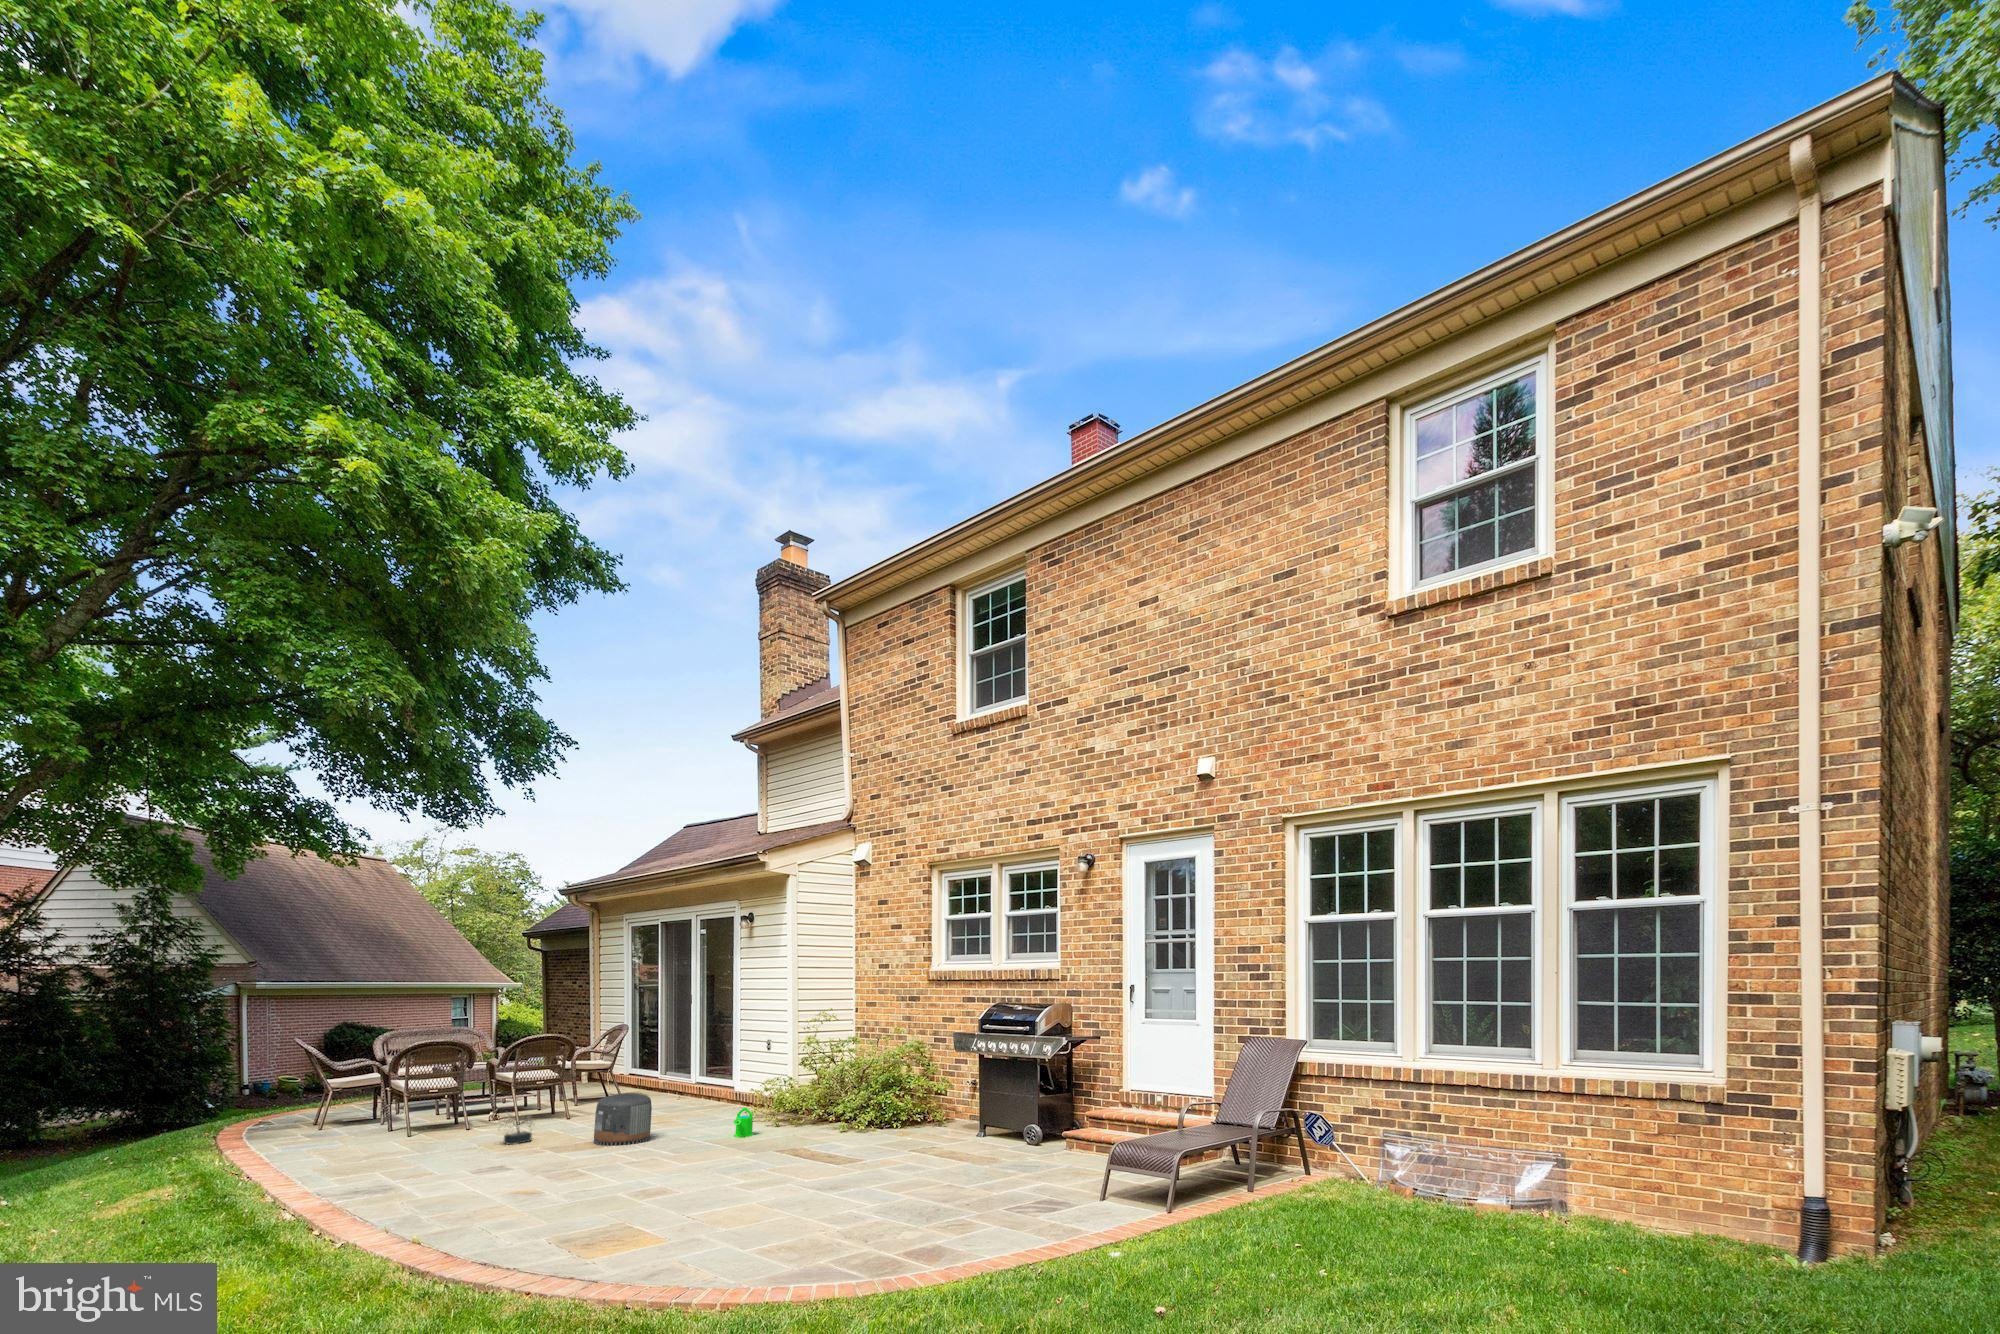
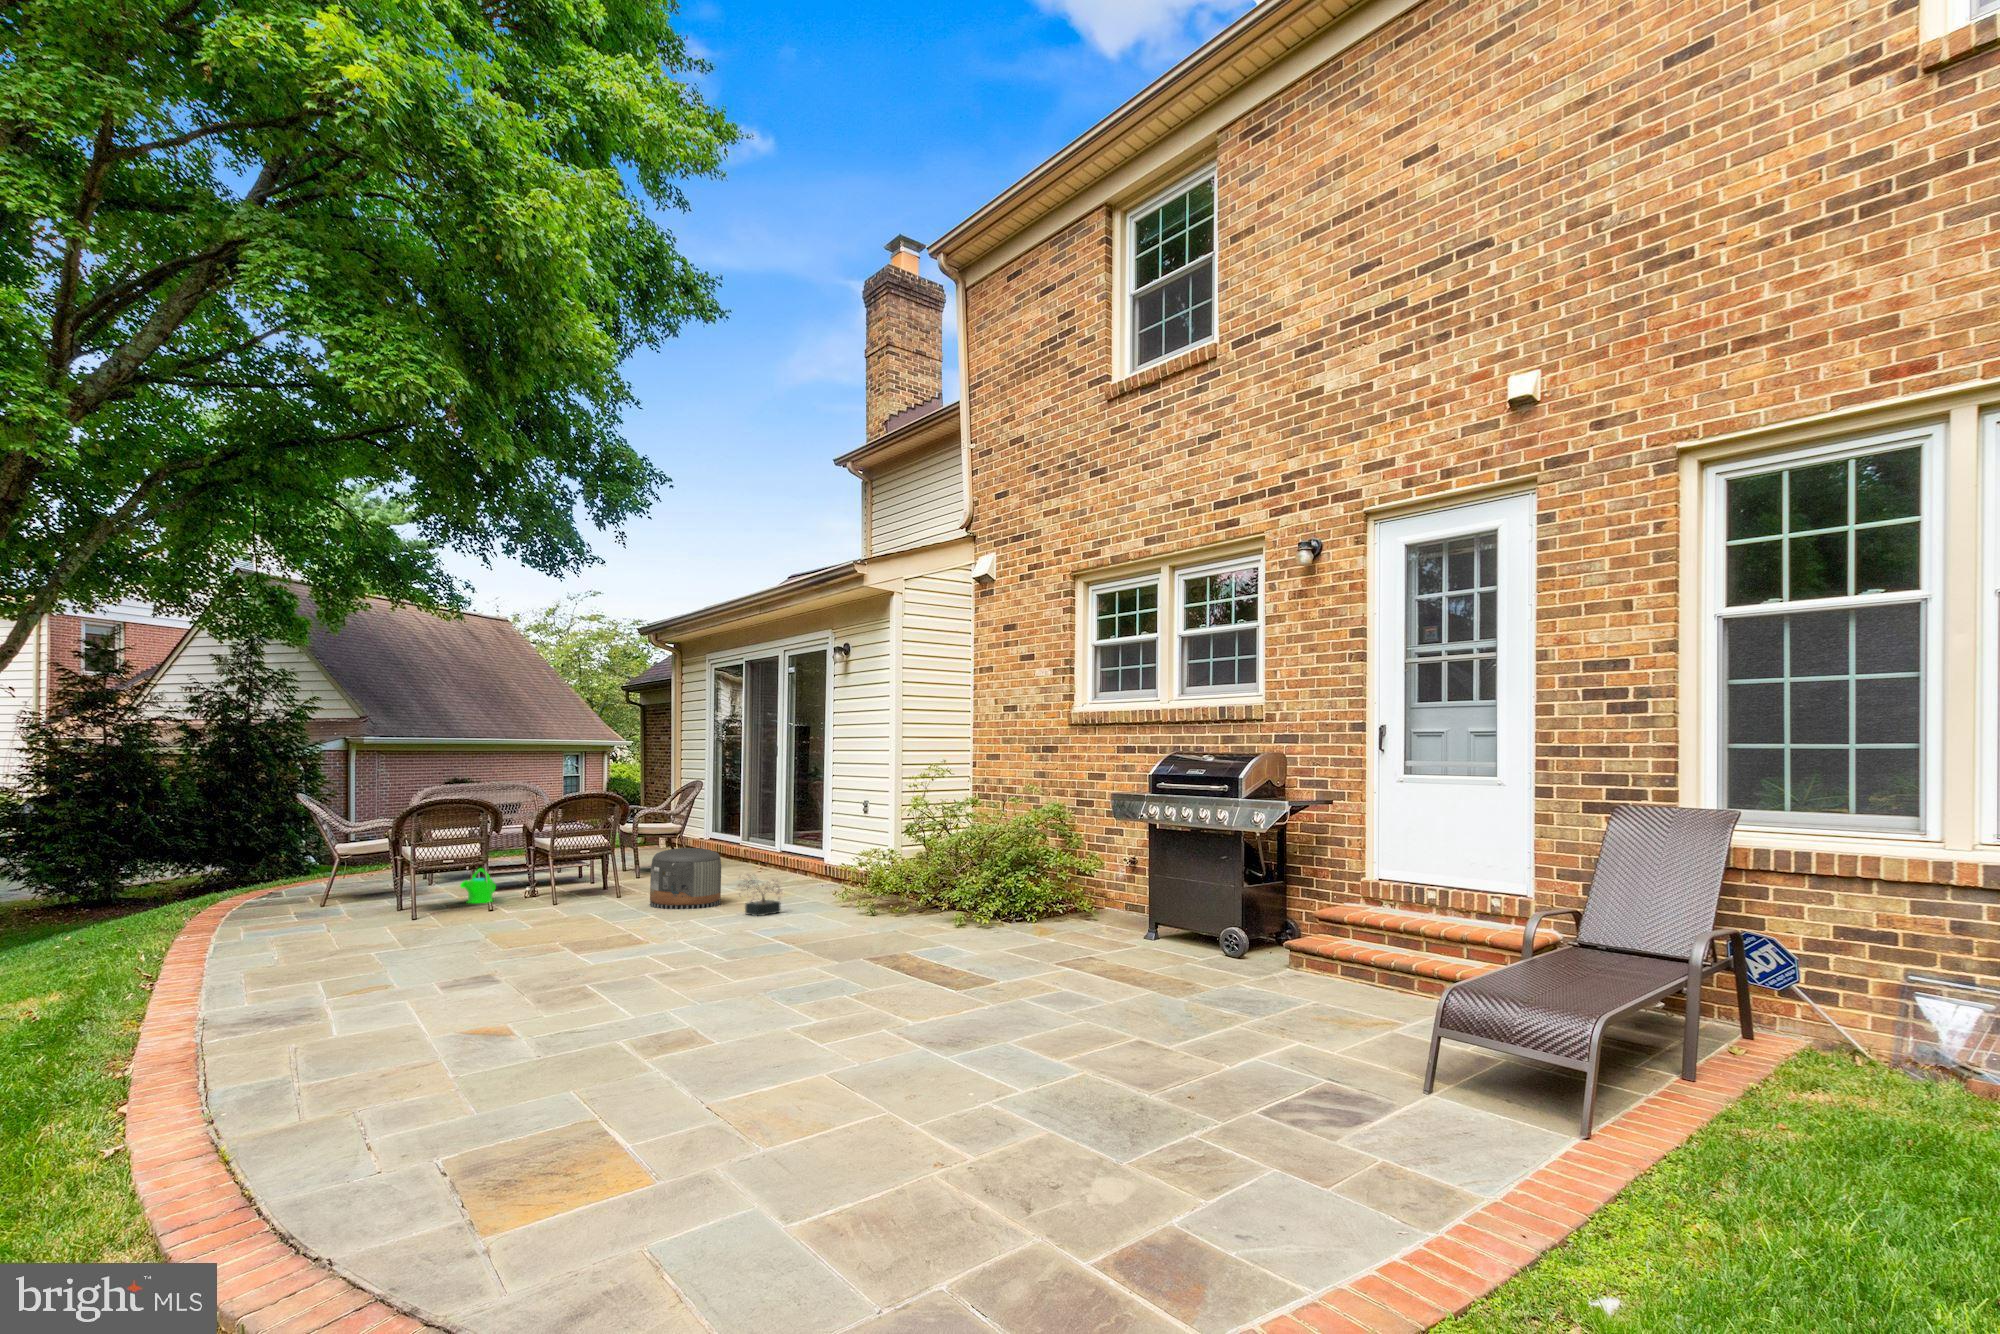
watering can: present [734,1108,754,1137] -> present [460,868,496,903]
decorative plant: present [501,1113,534,1145] -> present [738,874,782,916]

